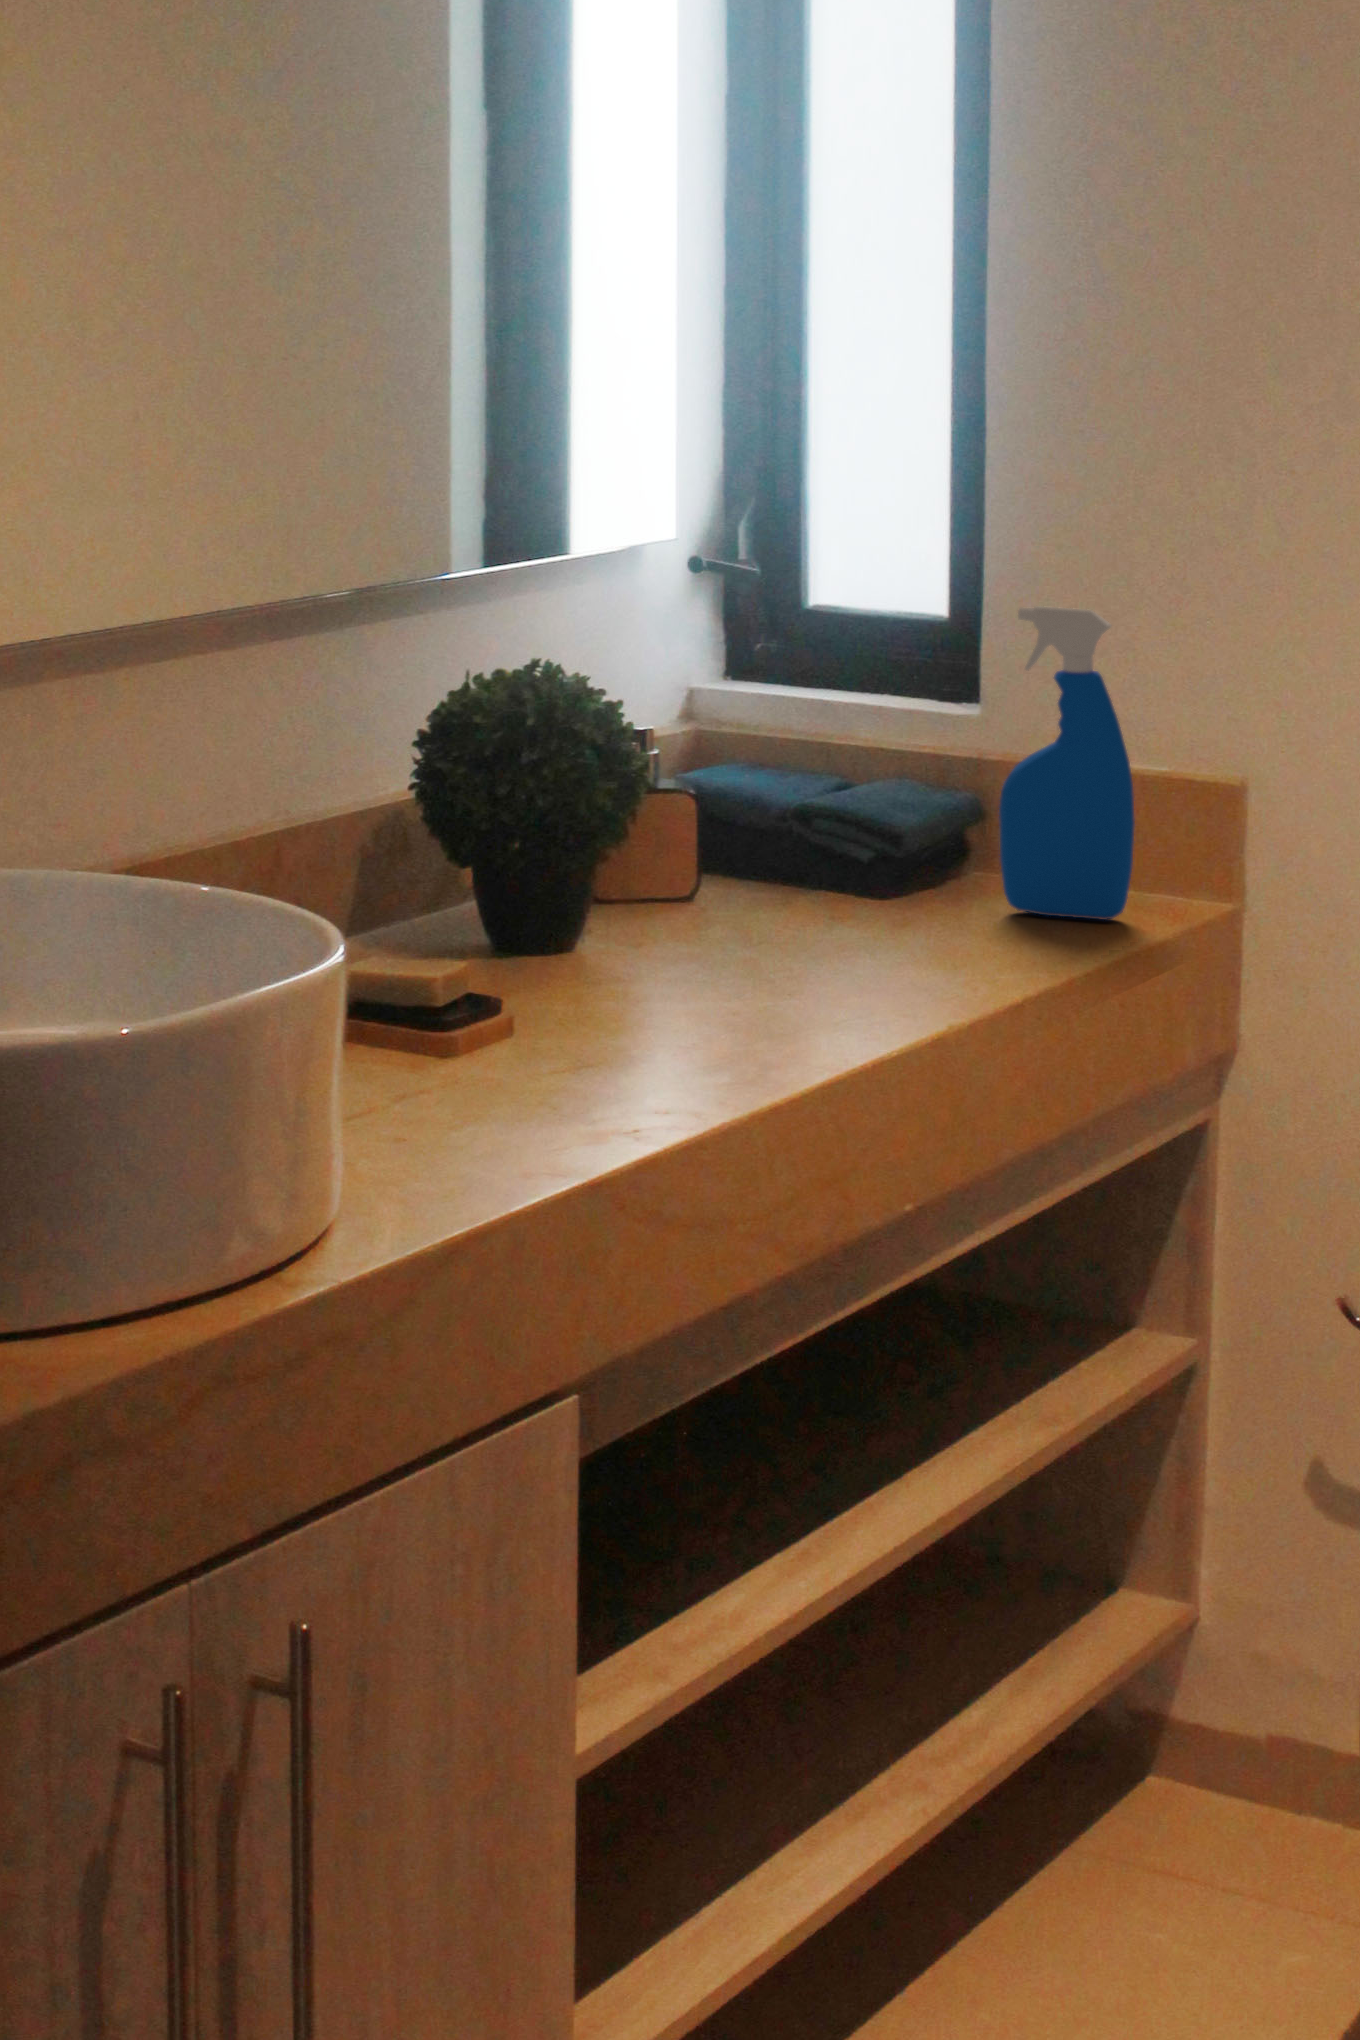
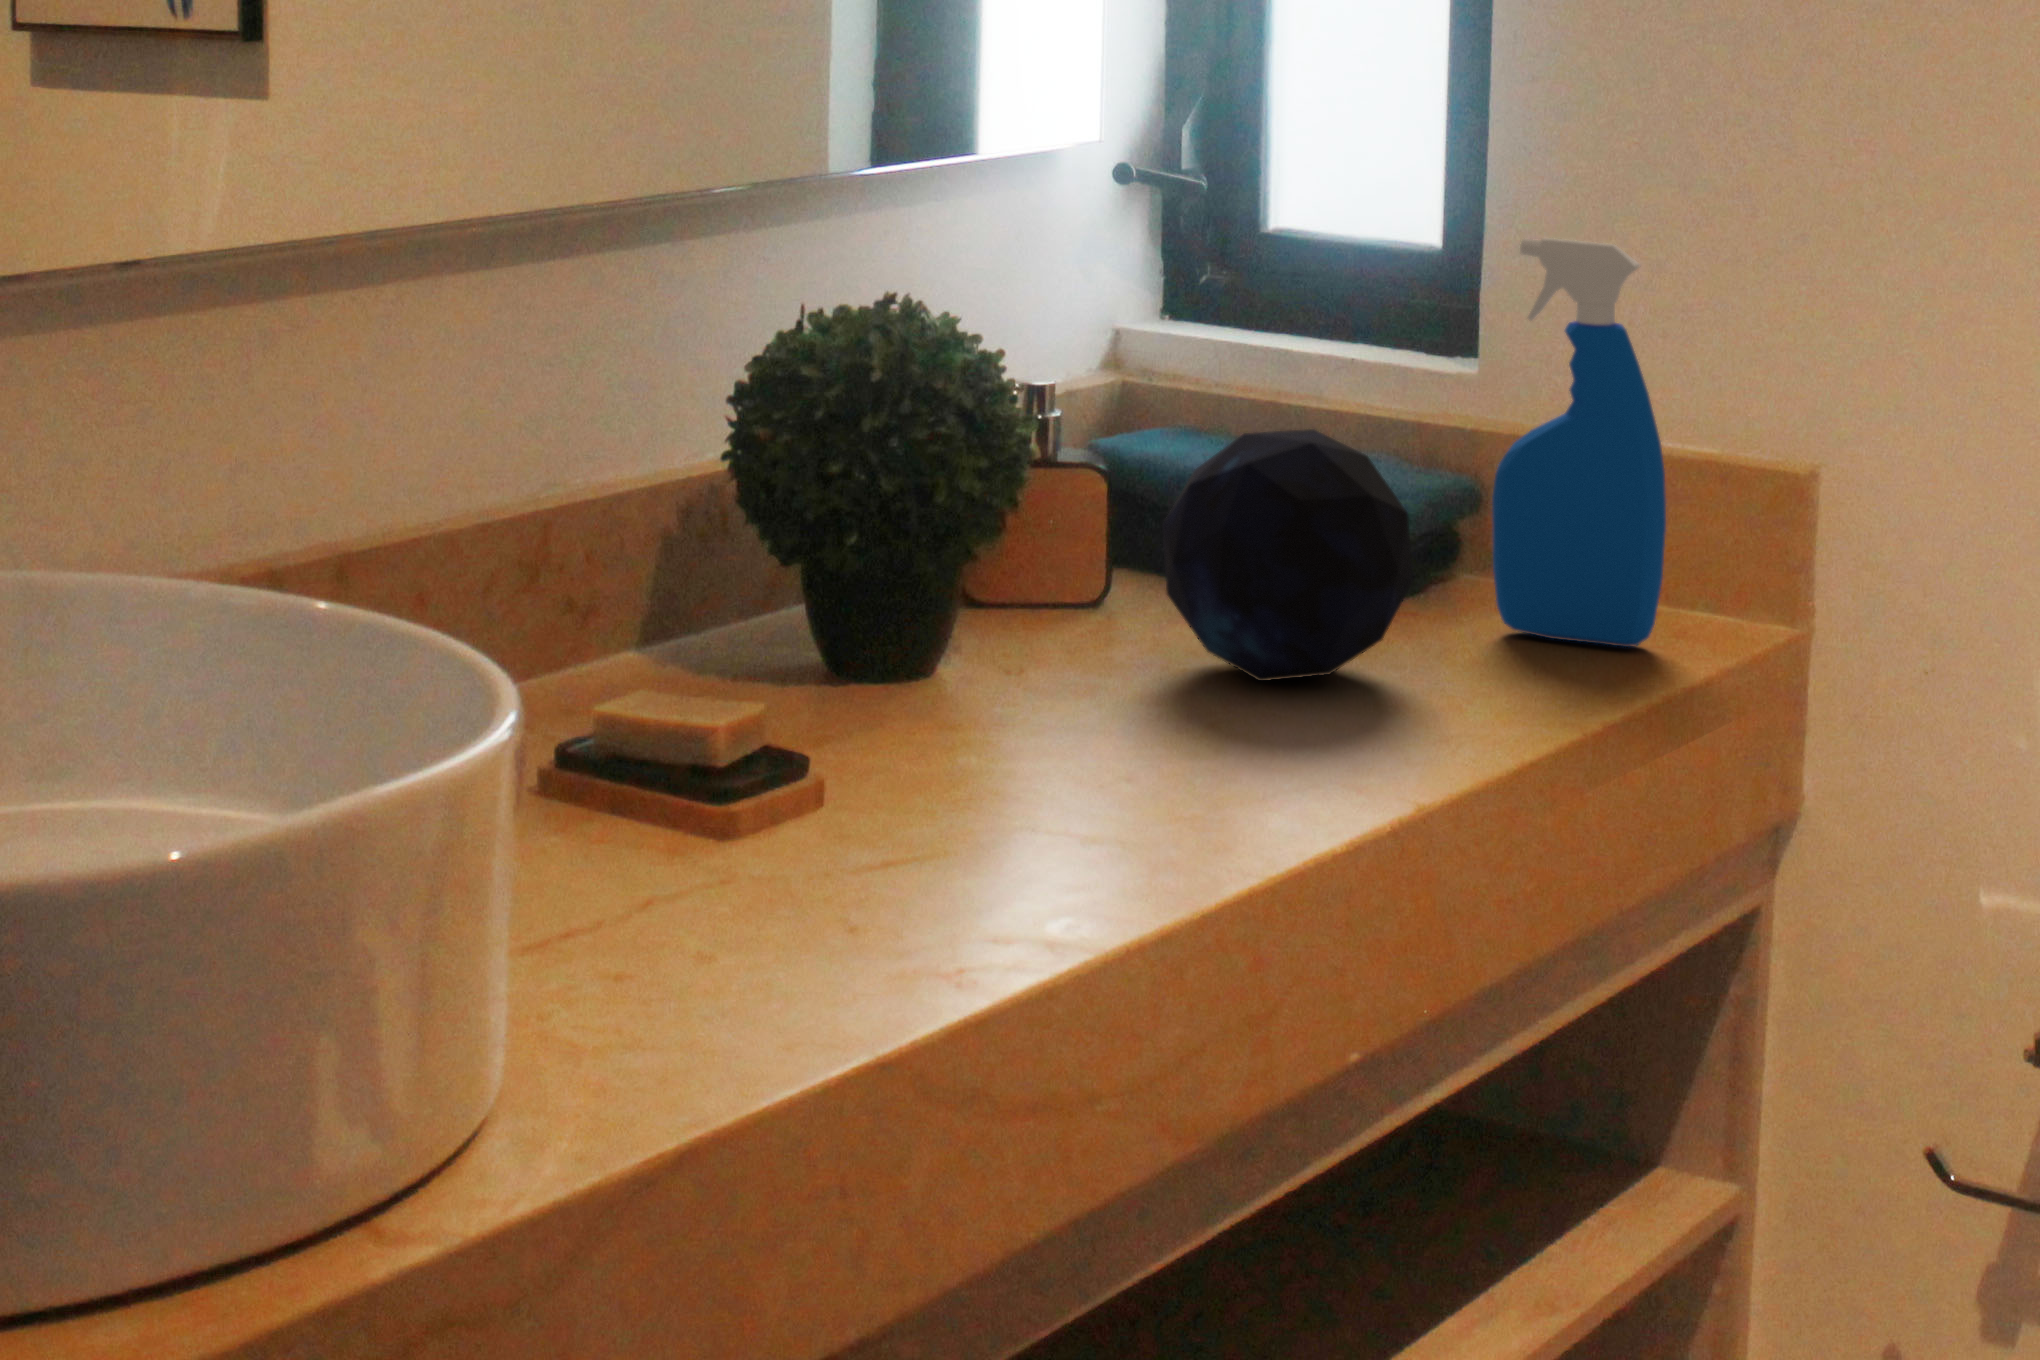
decorative orb: none [748,757,941,949] -> present [1162,429,1412,681]

